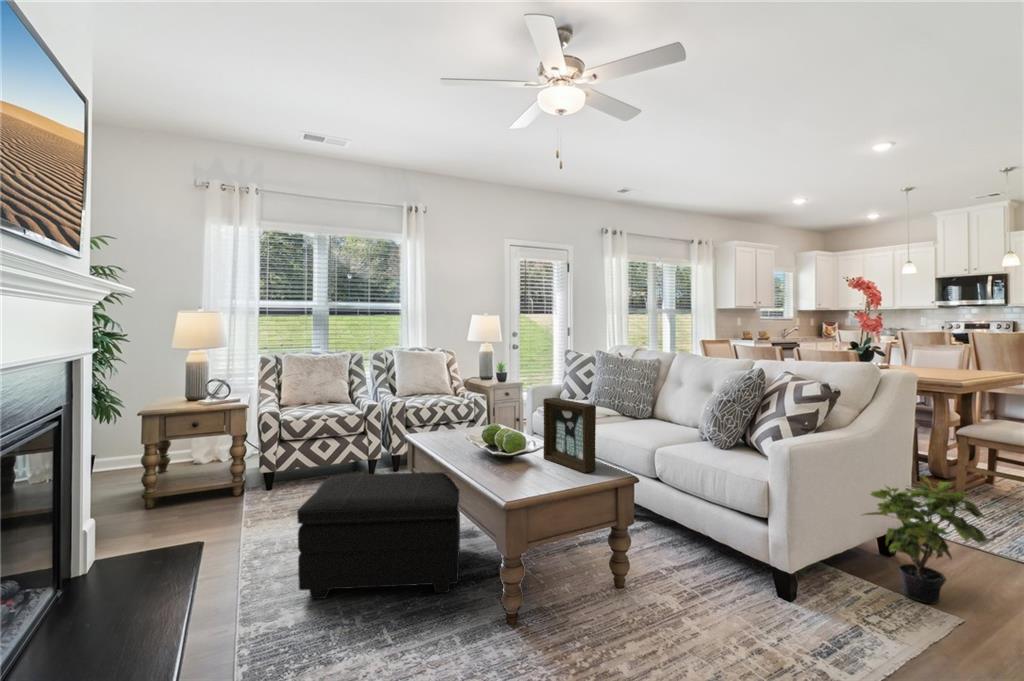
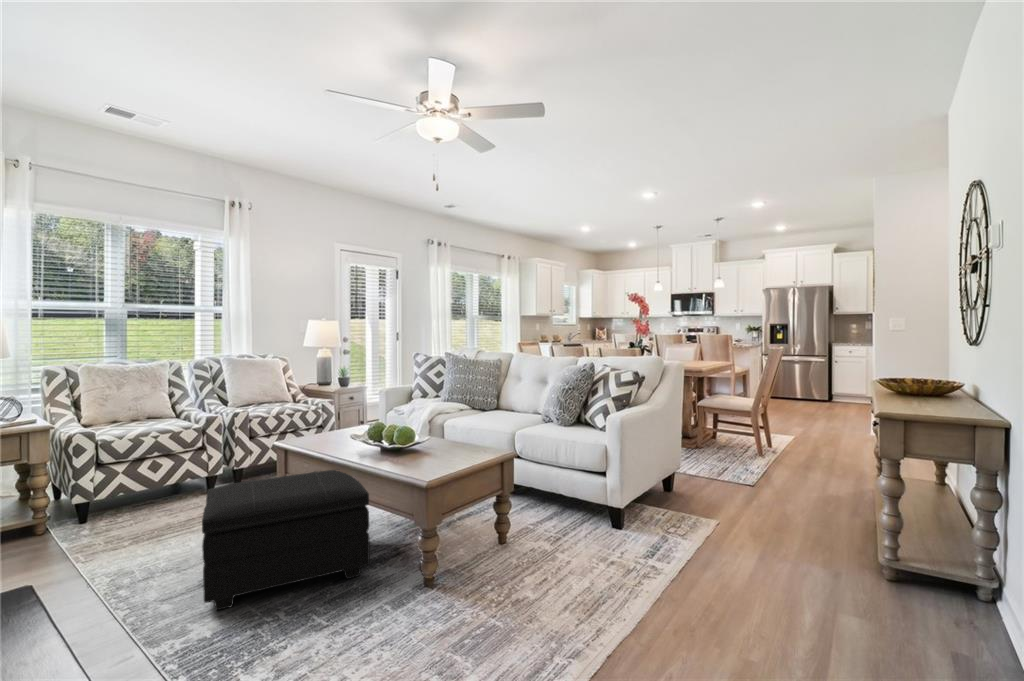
picture frame: present [543,398,596,473] -> none [430,392,481,453]
potted plant: present [864,475,987,604] -> none [658,430,728,515]

